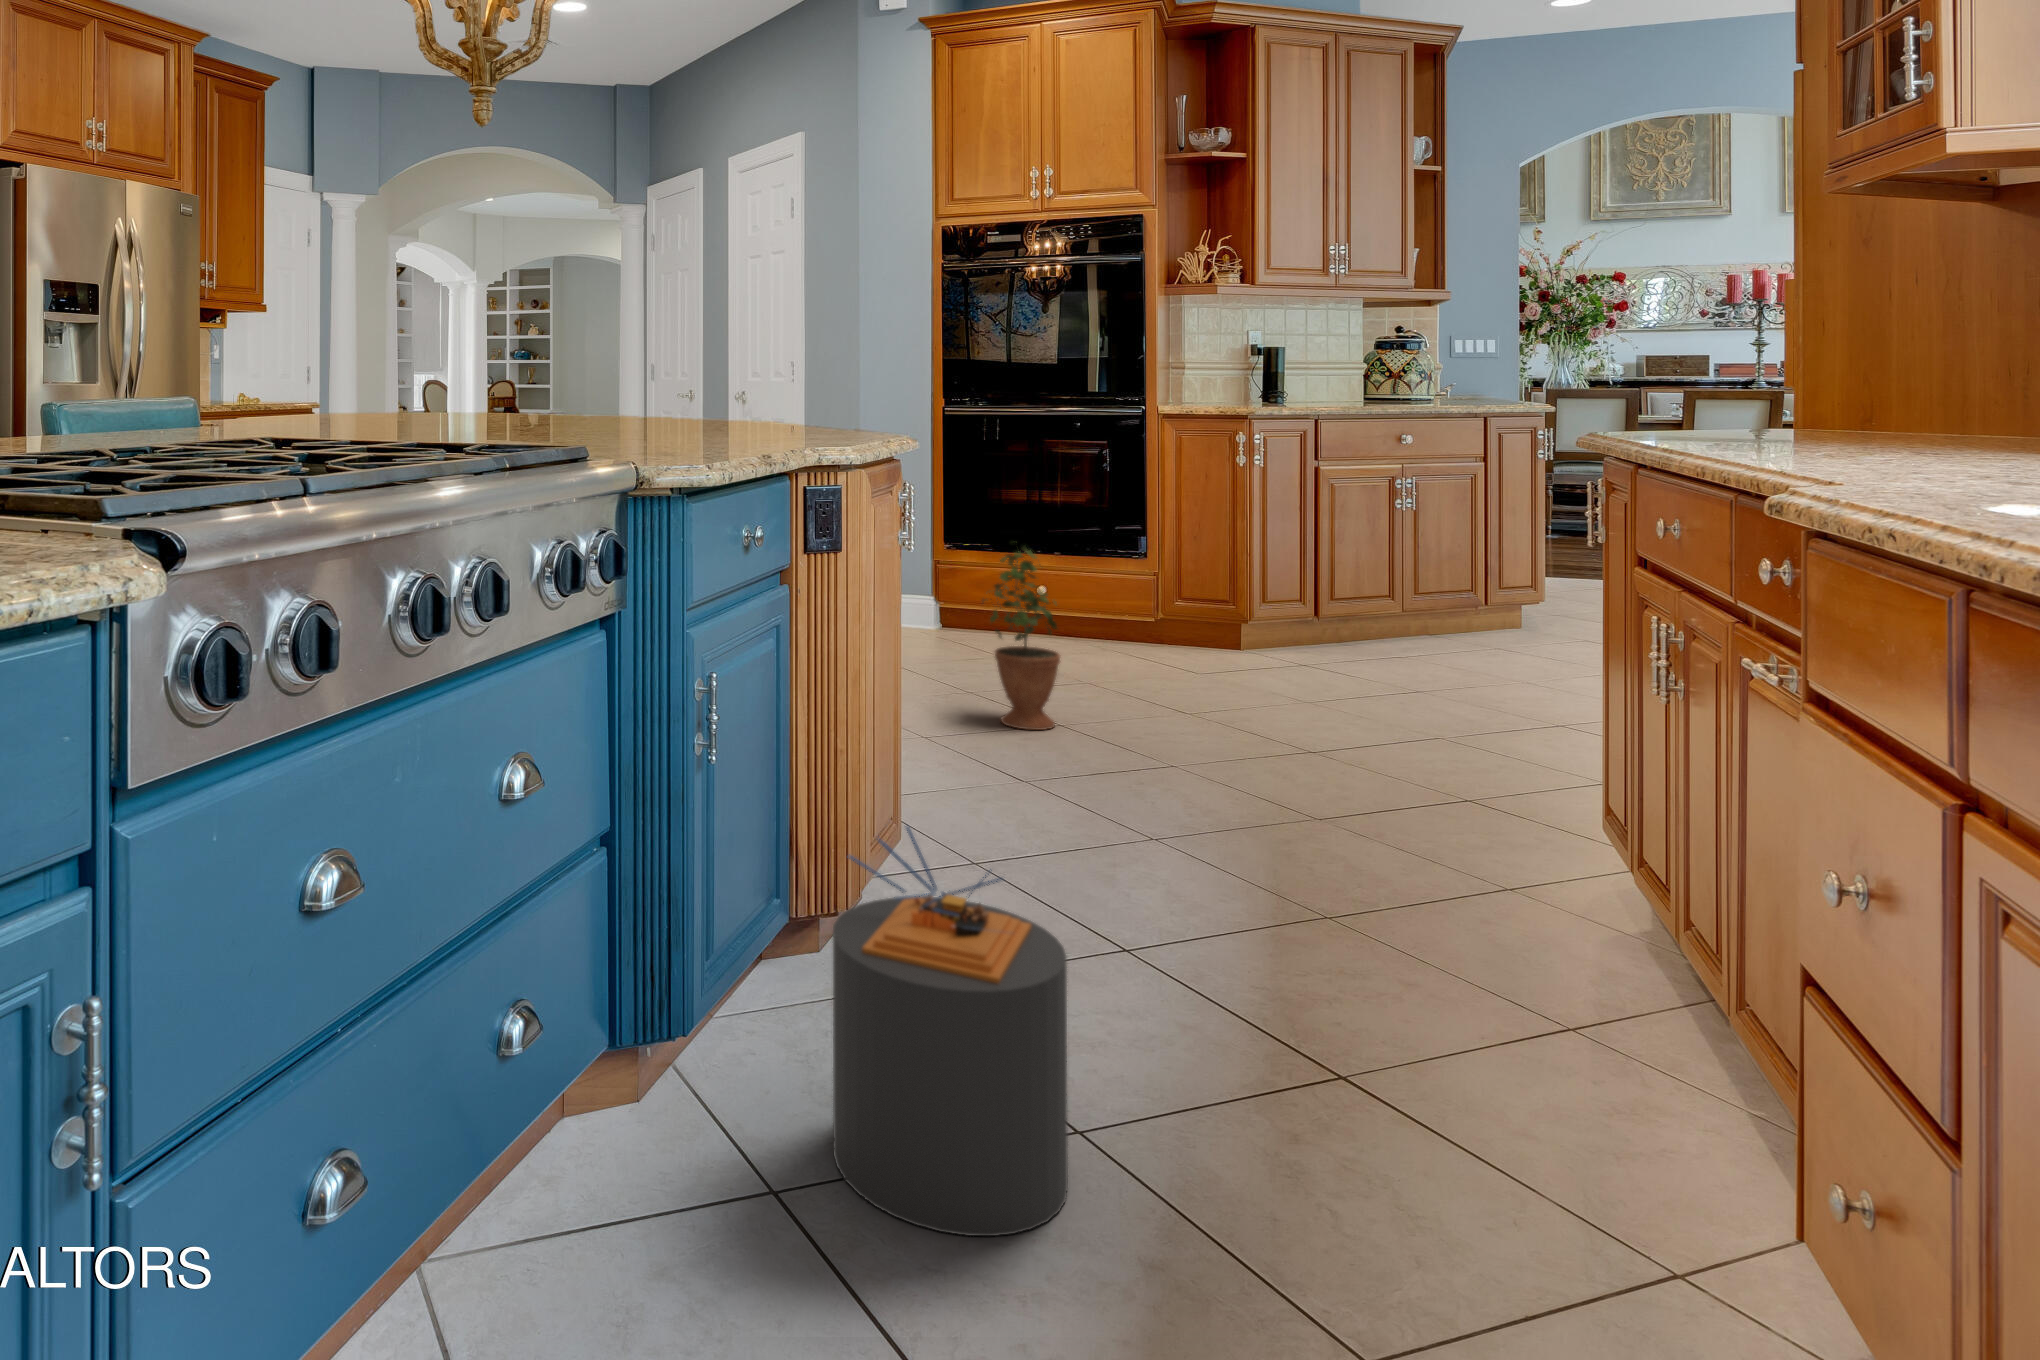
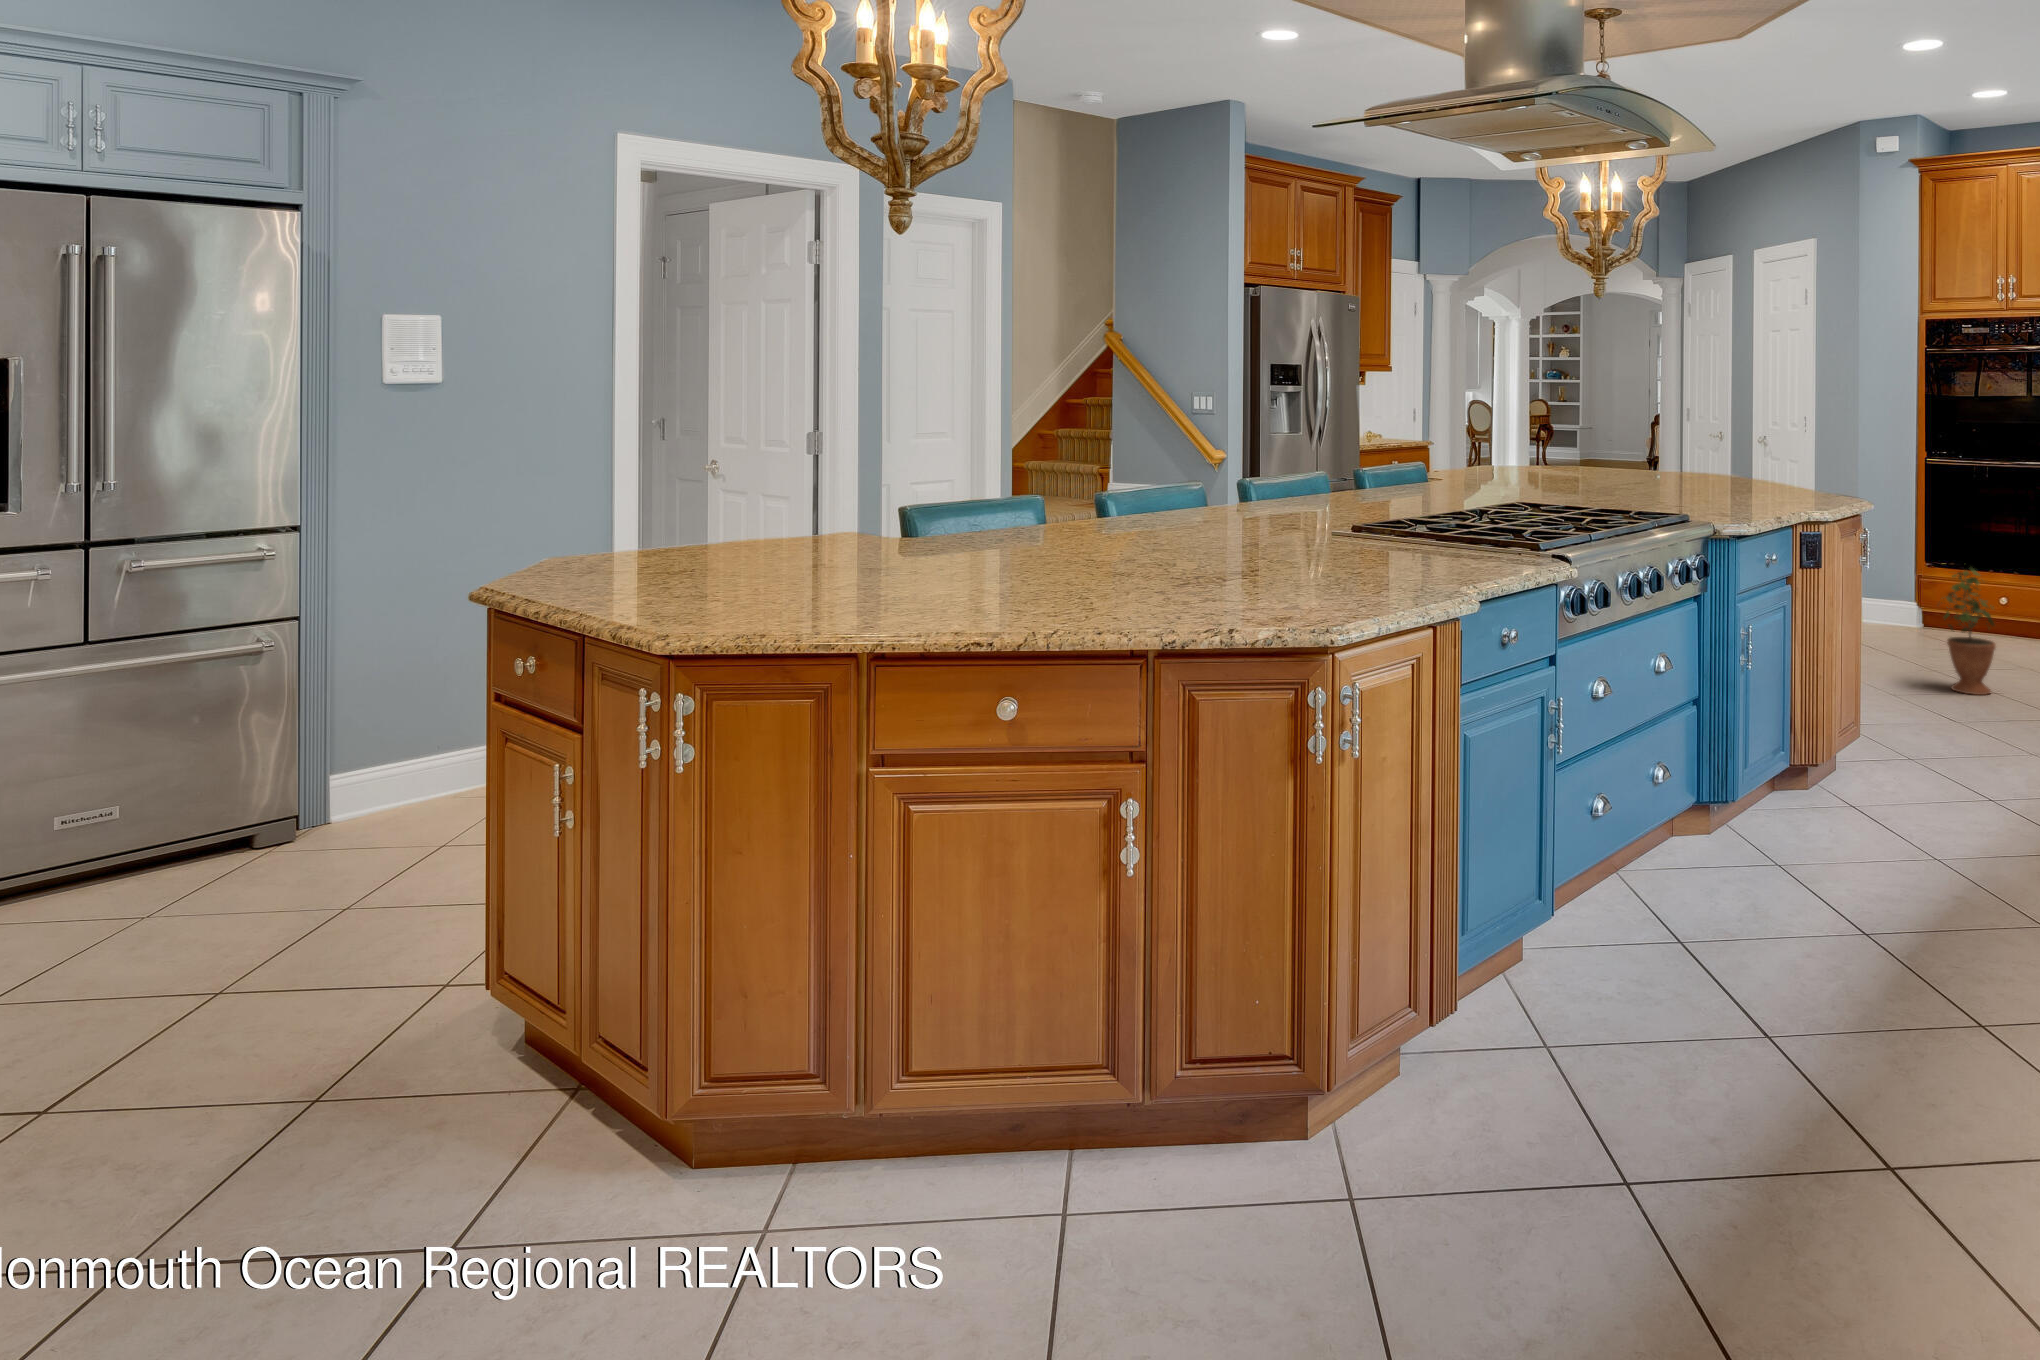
trash can: present [833,827,1068,1236] -> none [1809,699,1925,883]

